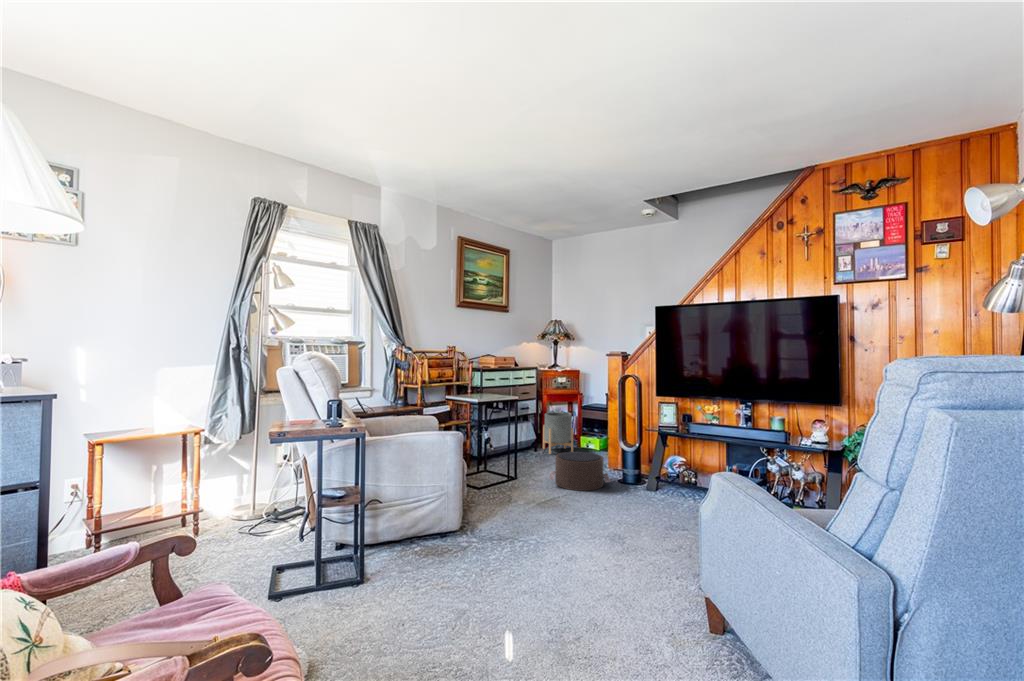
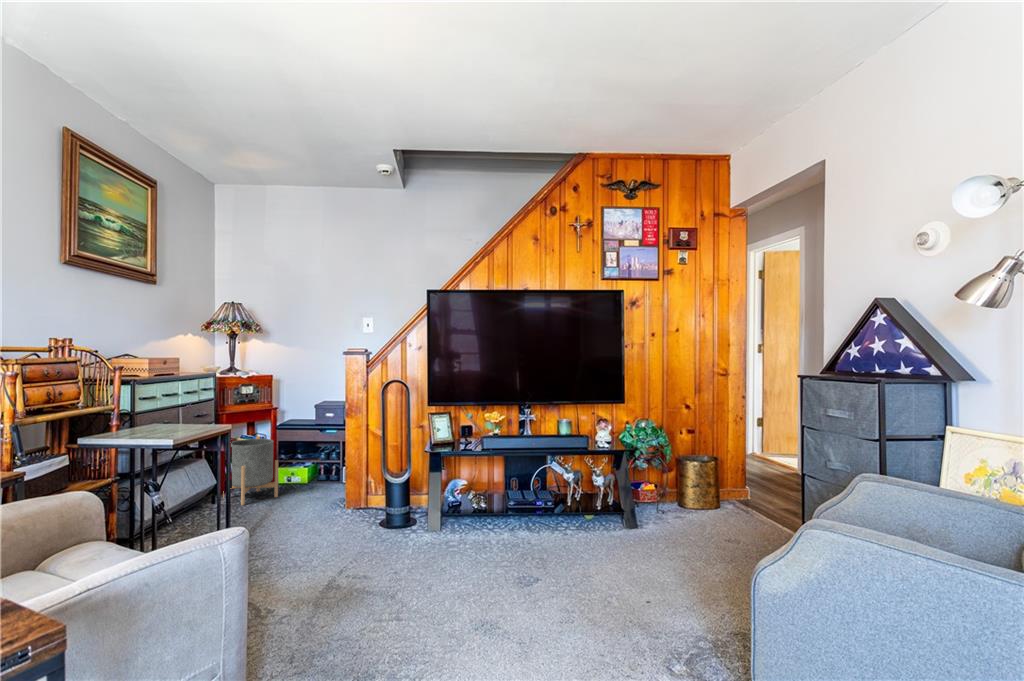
pouf: present [549,451,611,491] -> none [286,495,386,558]

